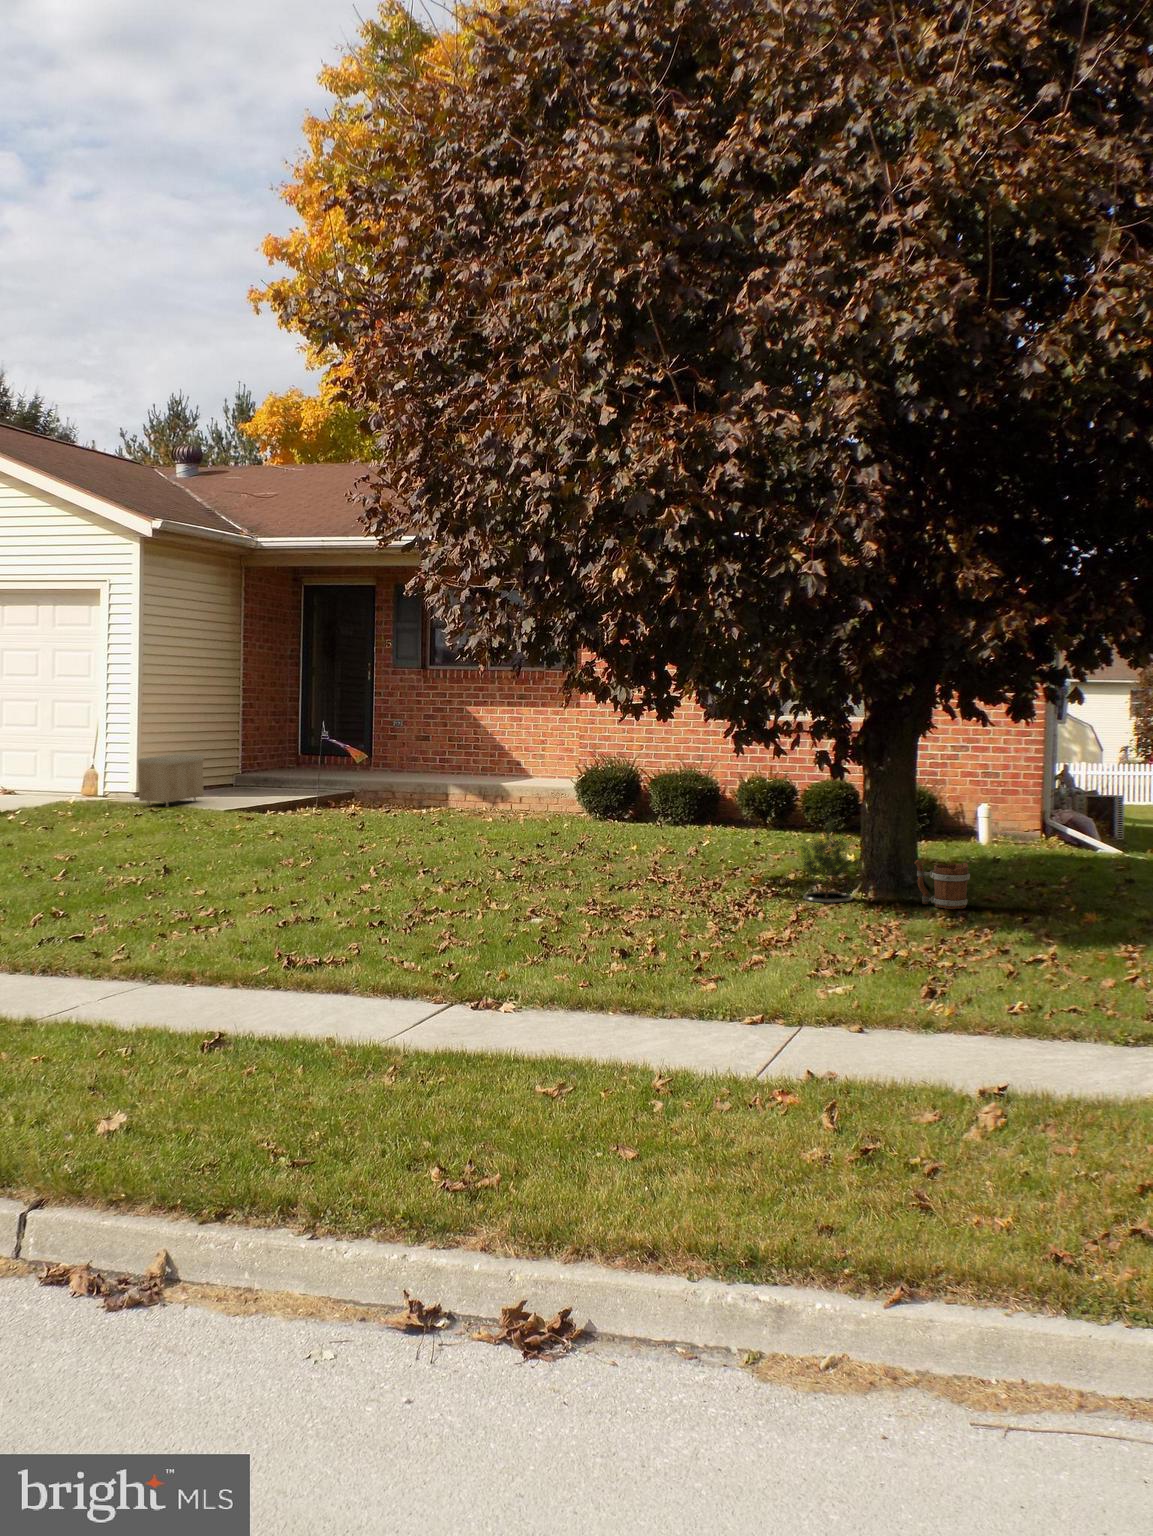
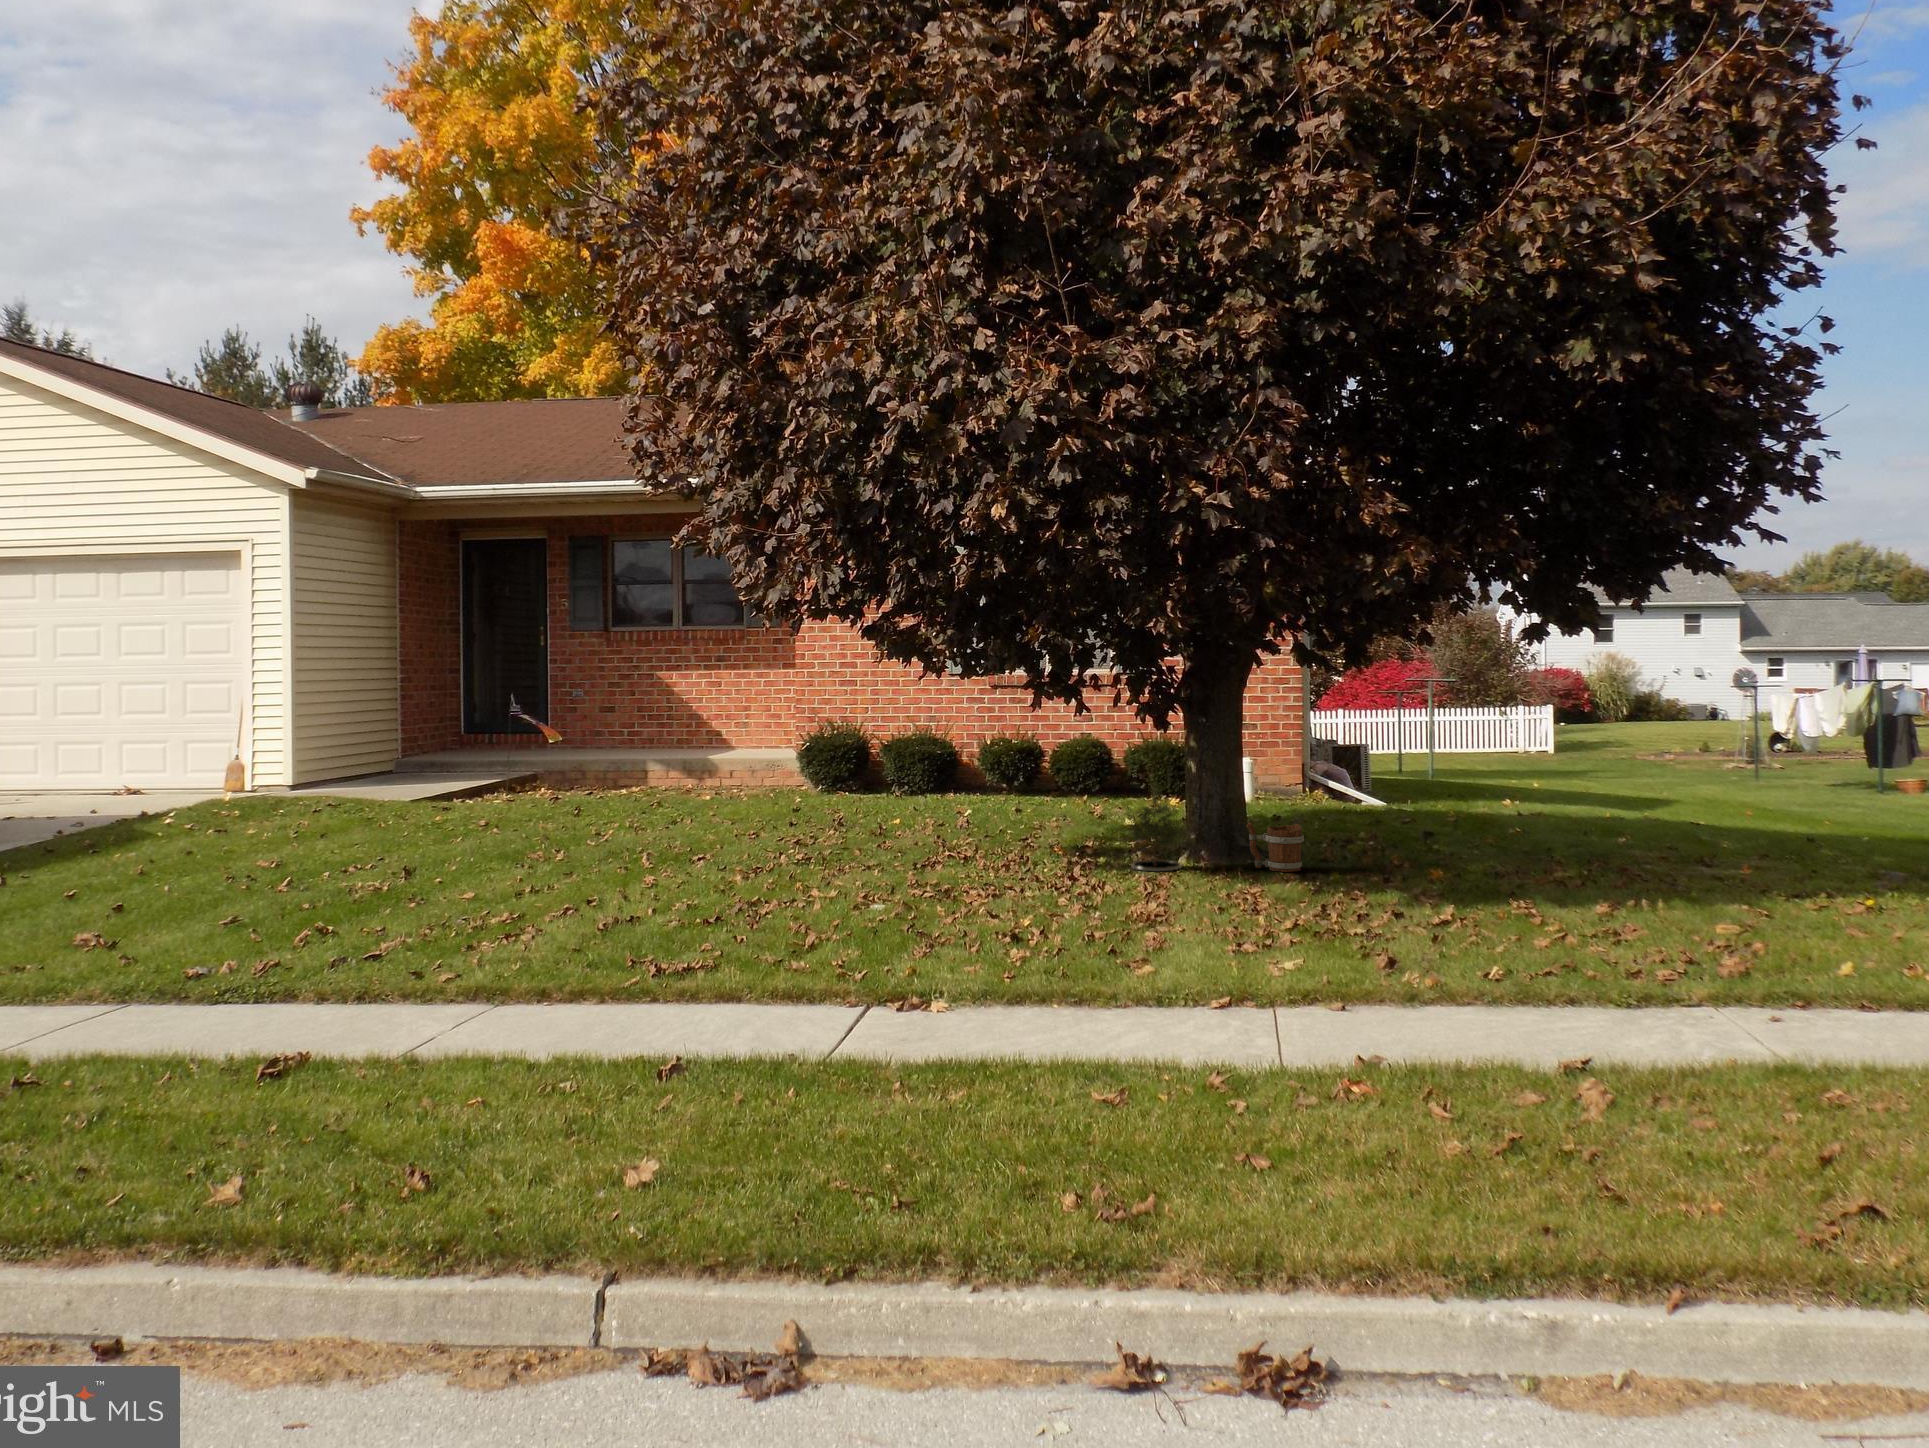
storage bench: present [138,754,204,807] -> none [297,736,371,796]

